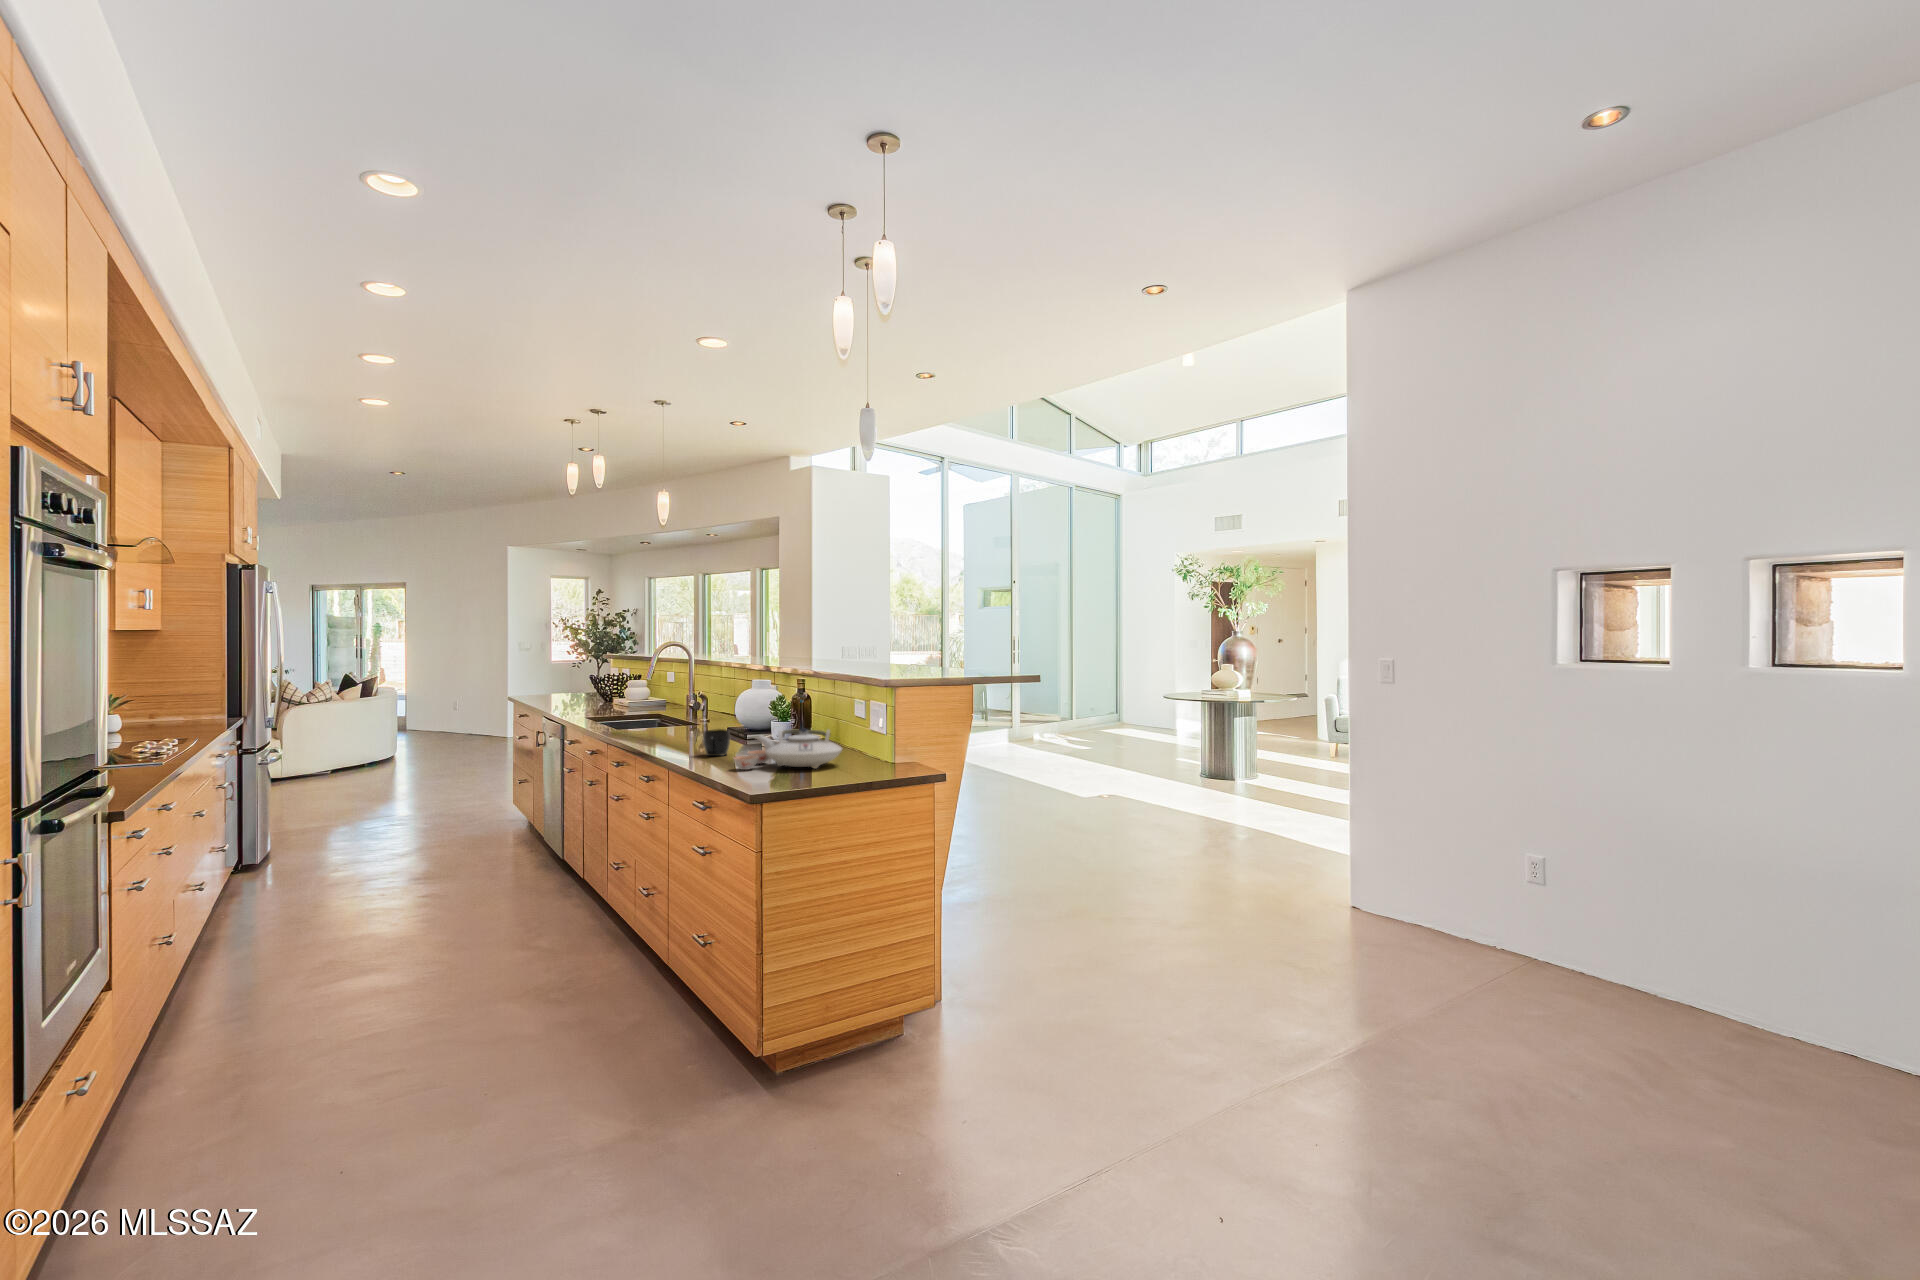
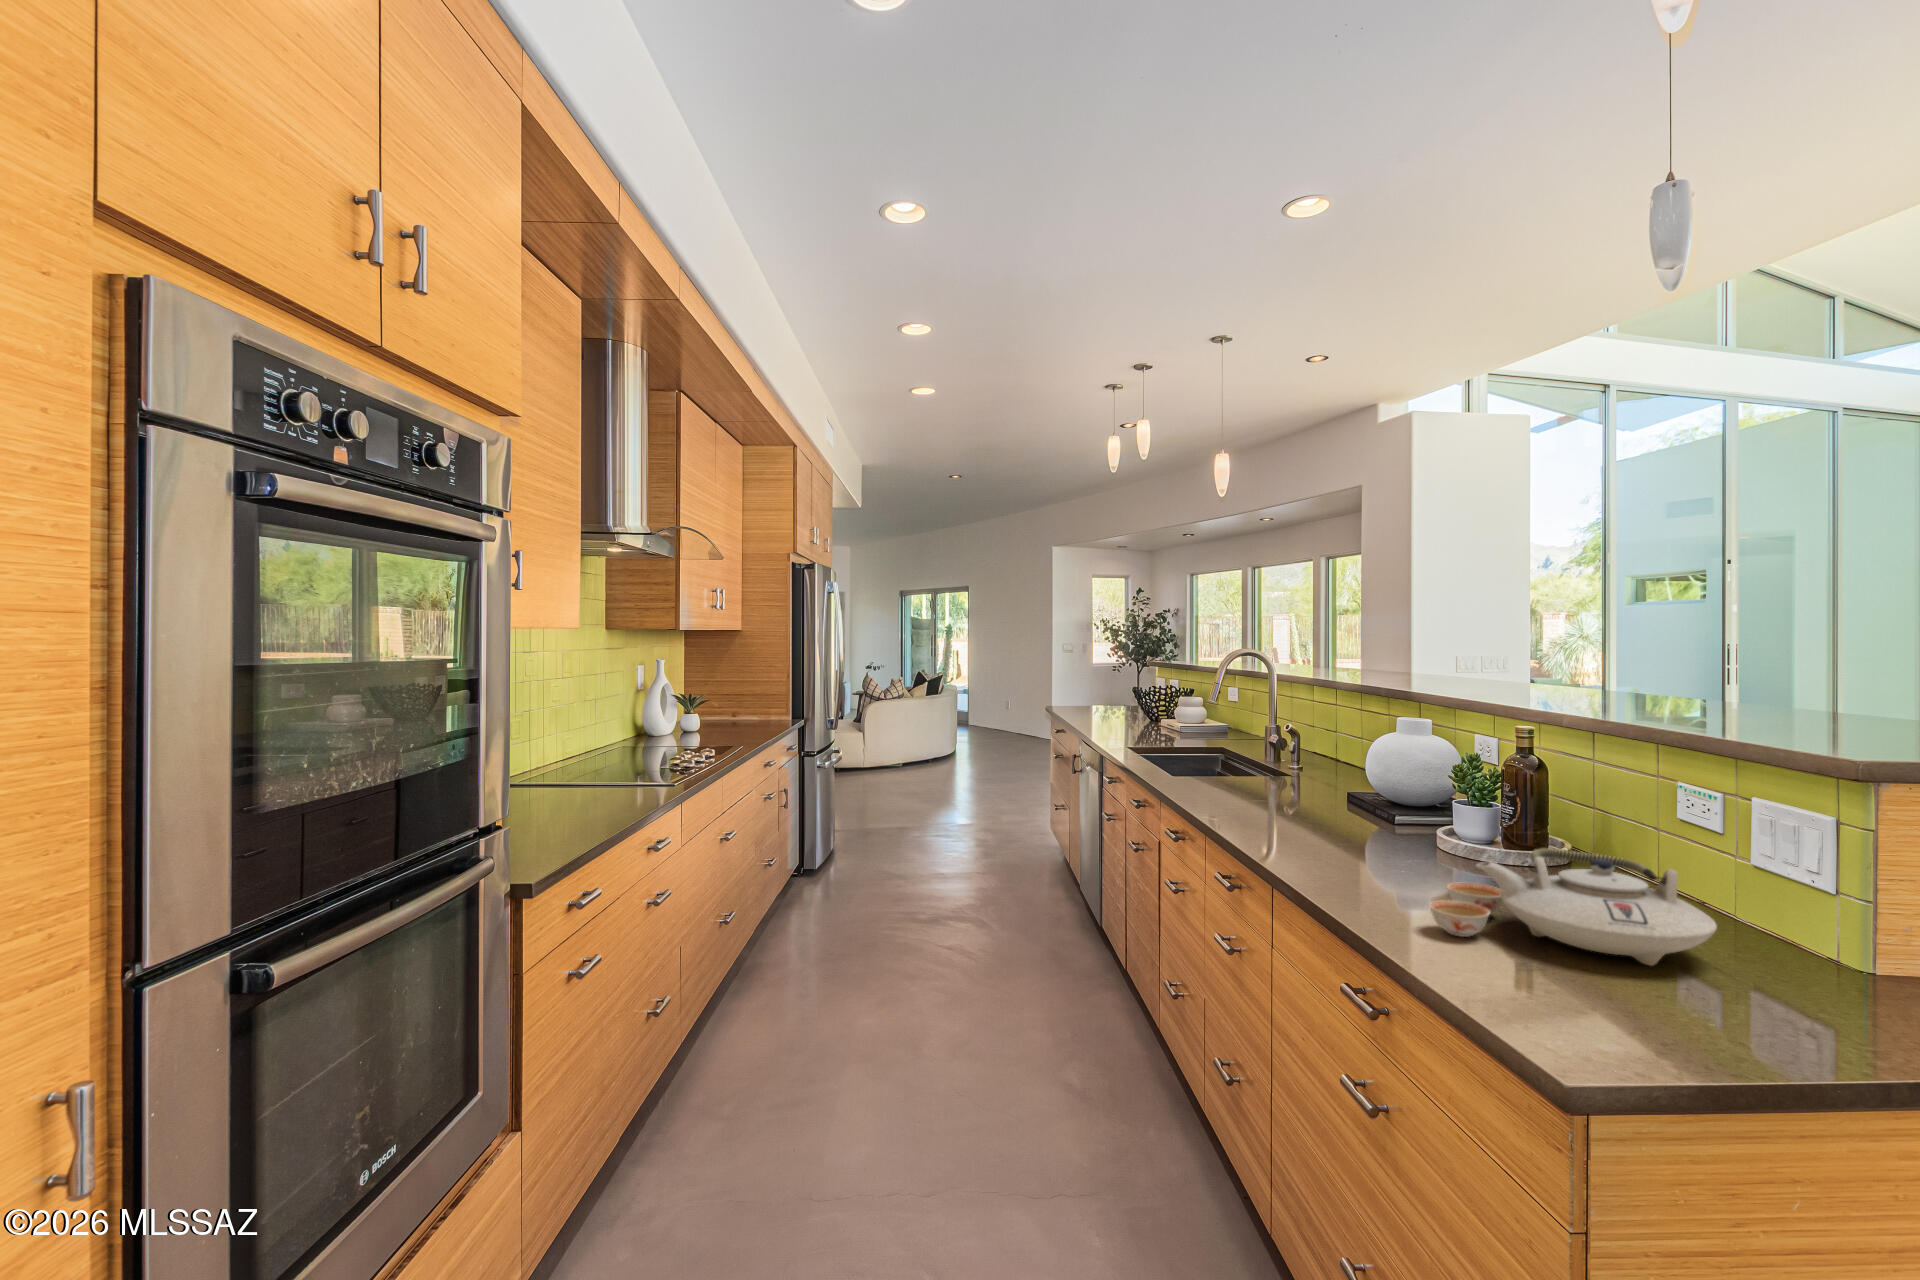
mug: present [703,729,730,756] -> none [1335,816,1388,870]

